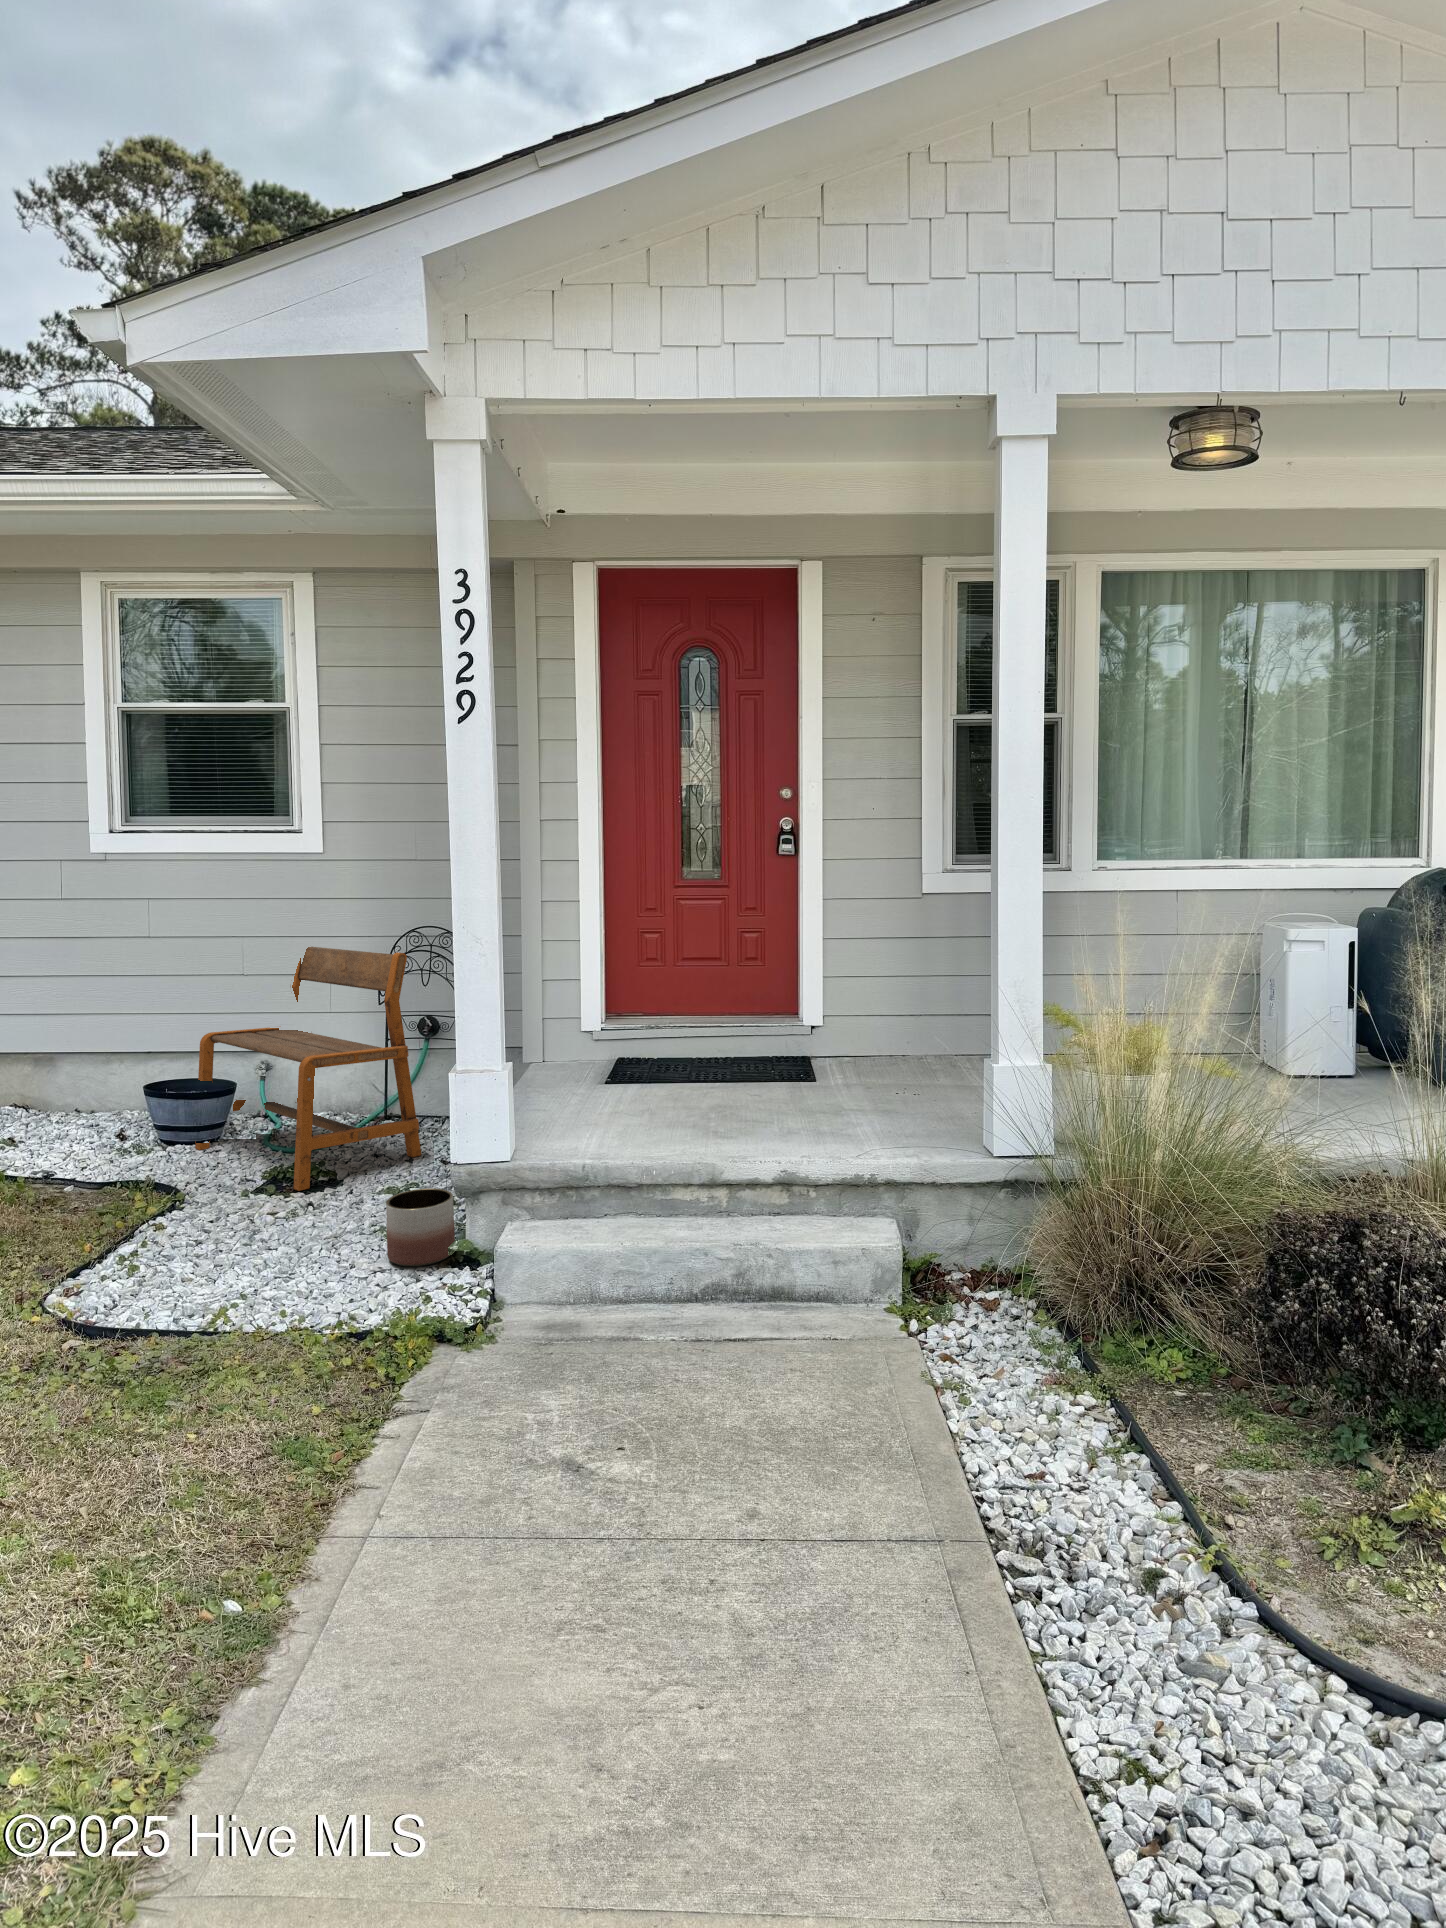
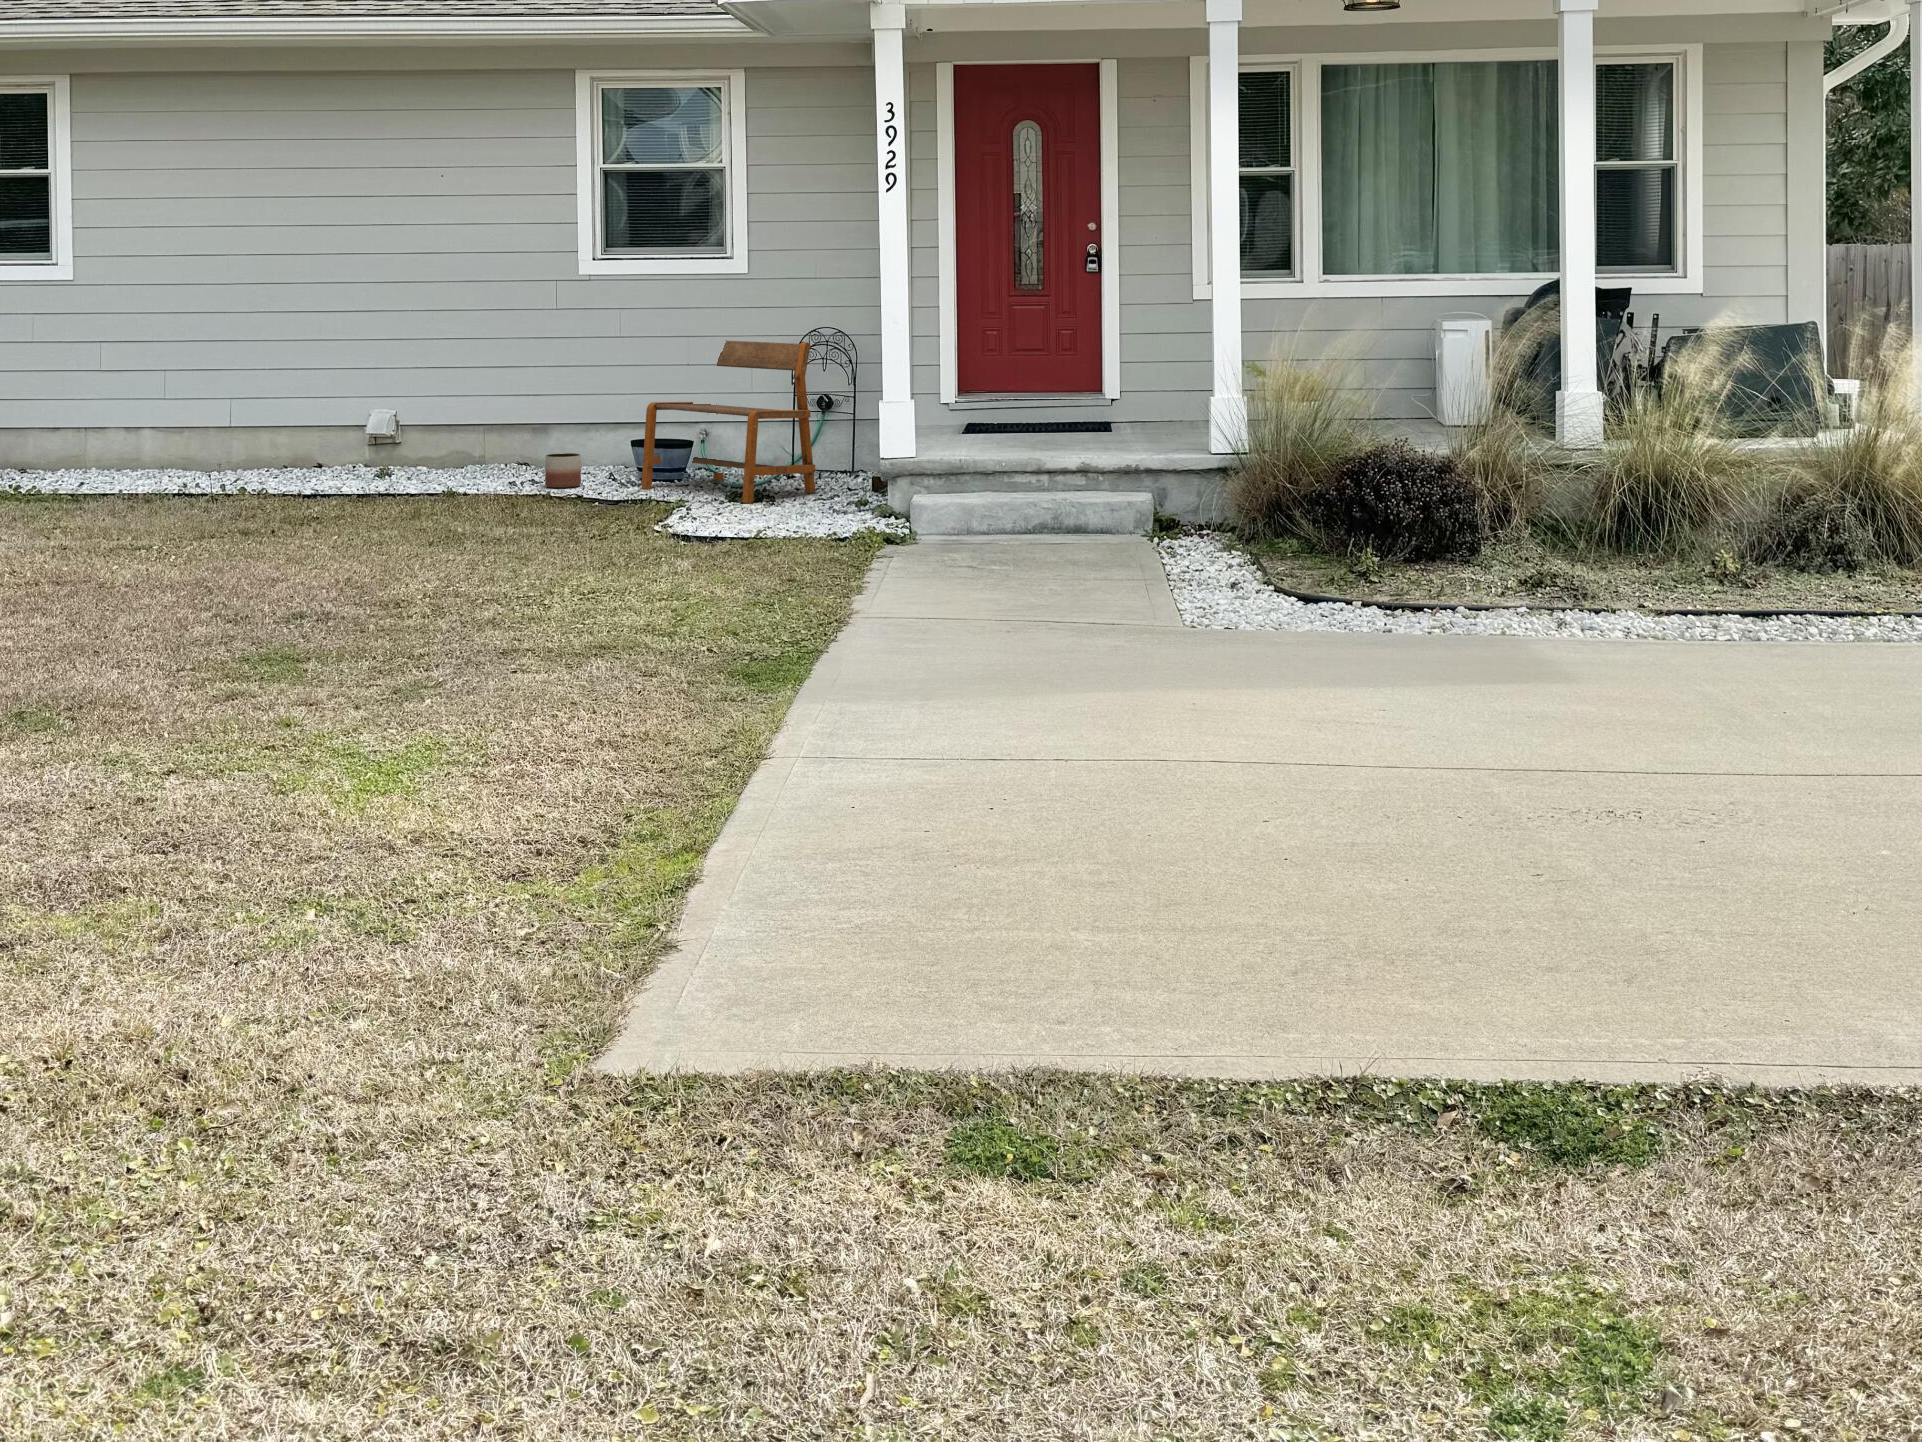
planter: present [386,1188,455,1266] -> present [545,453,581,488]

